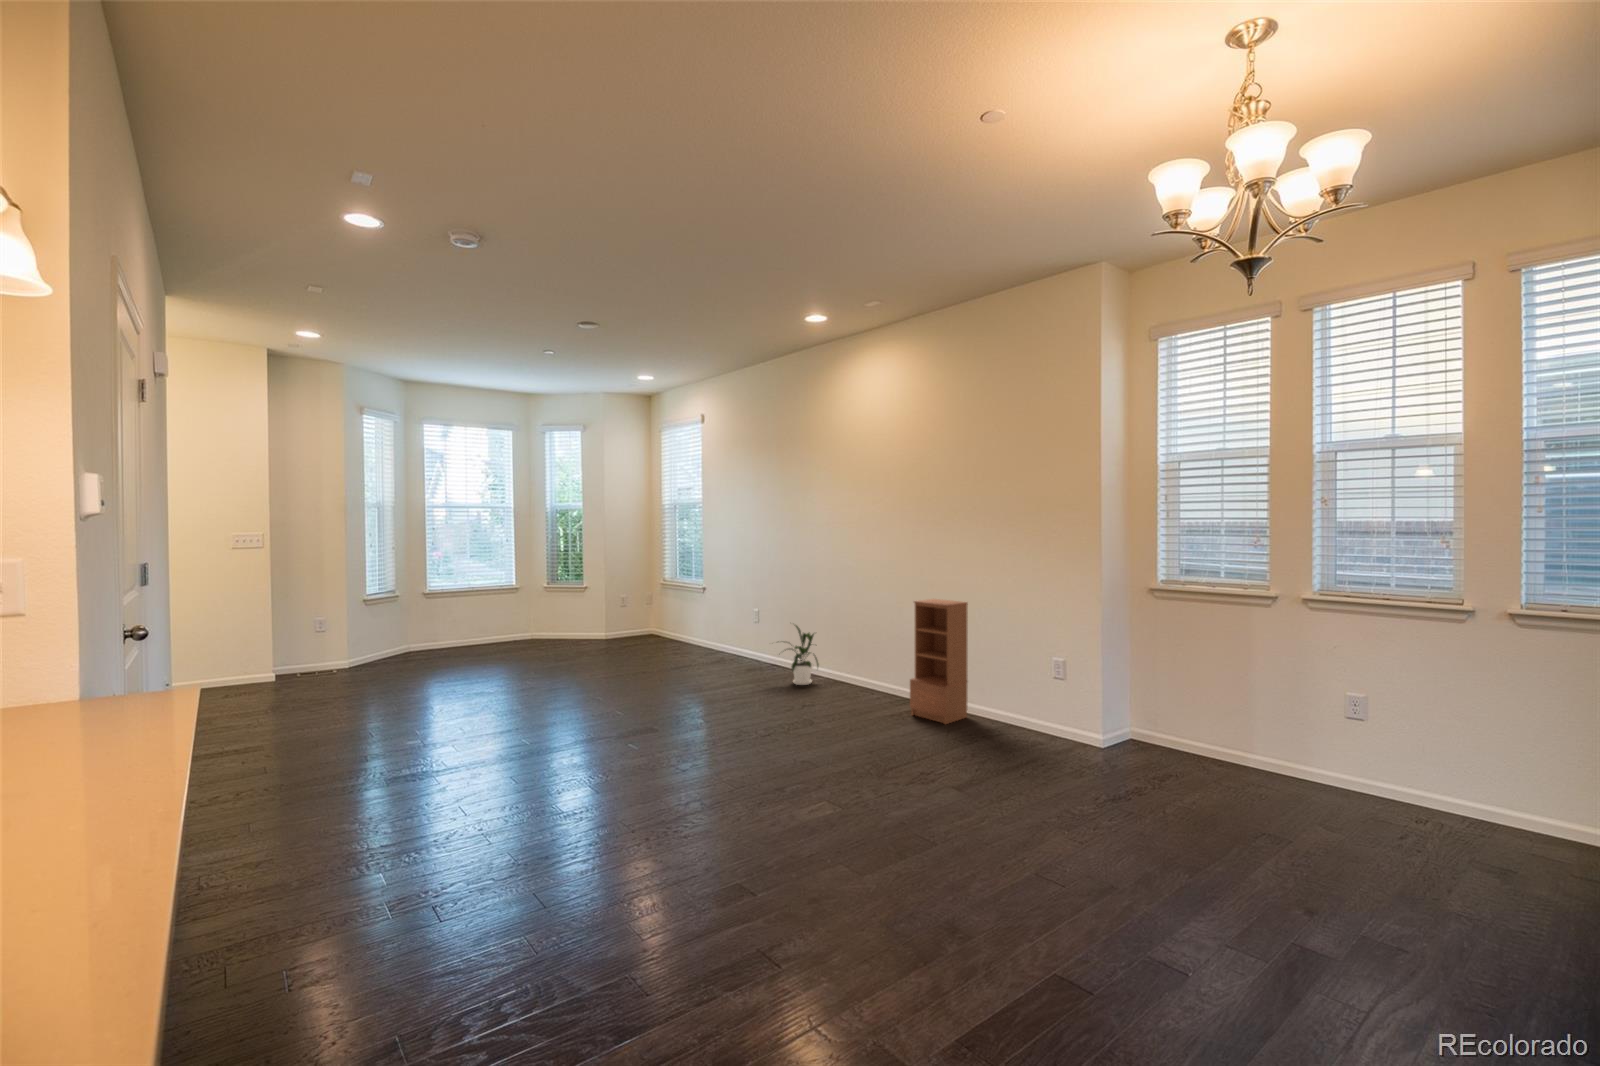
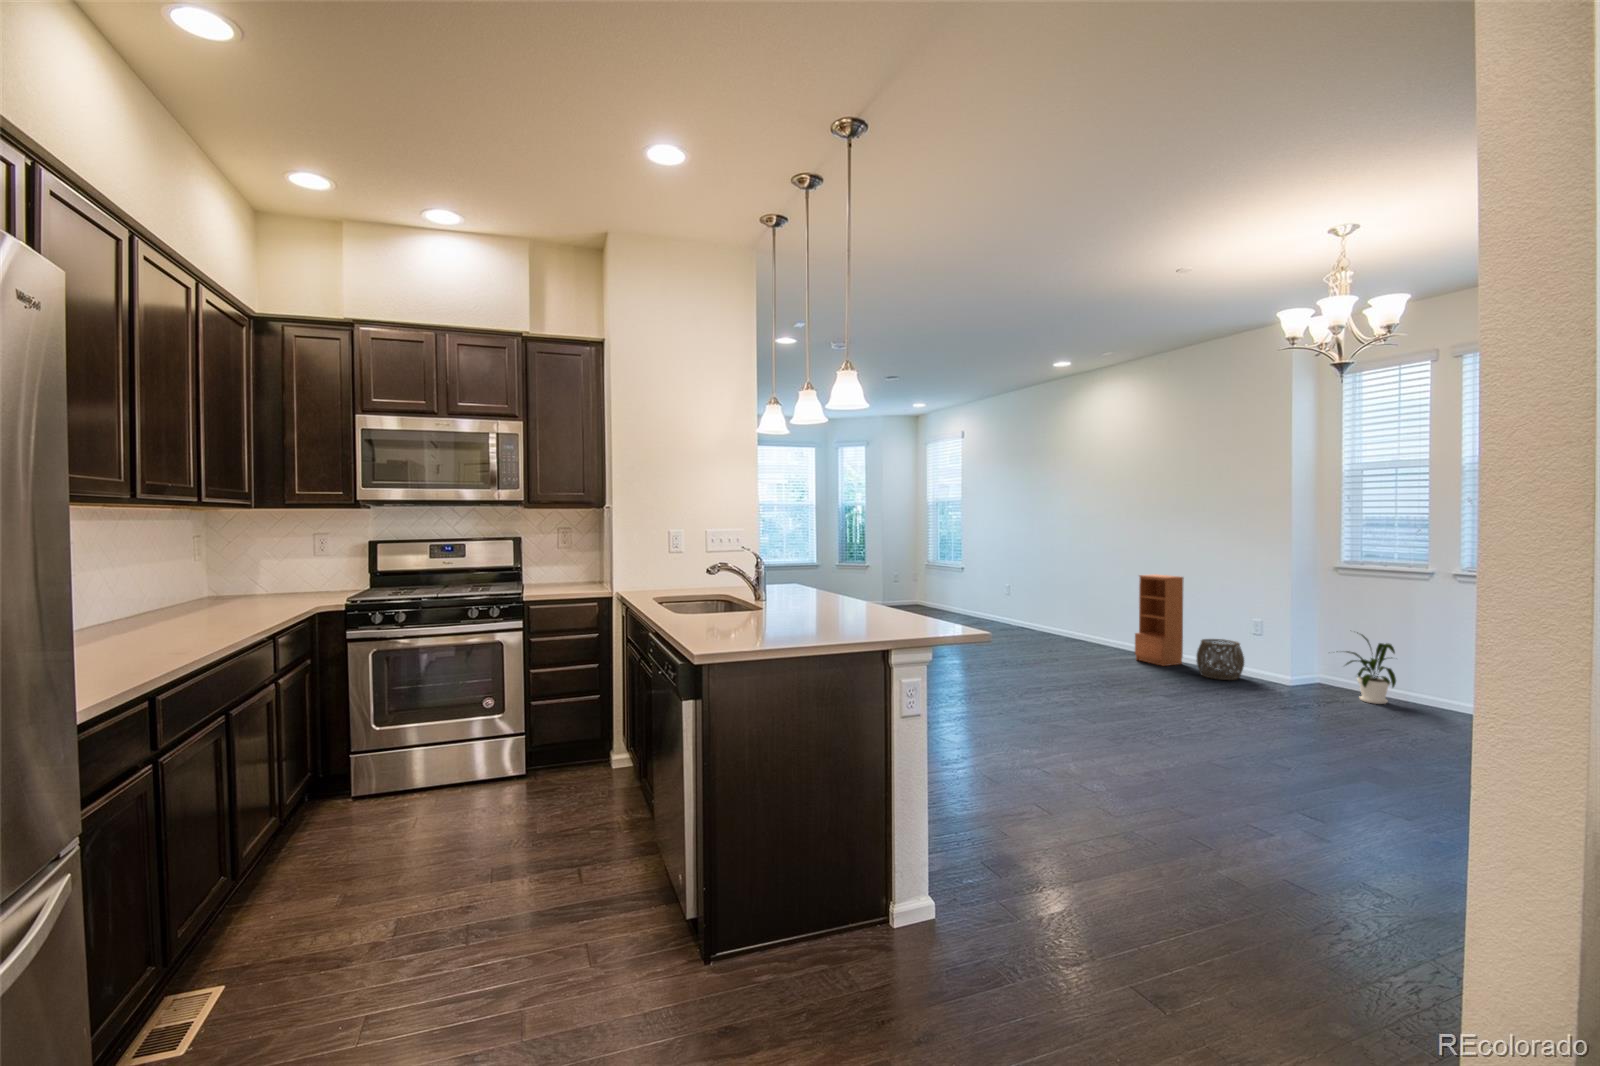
house plant: present [791,626,819,685] -> present [1346,632,1396,704]
woven basket: none [987,687,1047,747] -> present [1196,639,1244,680]

